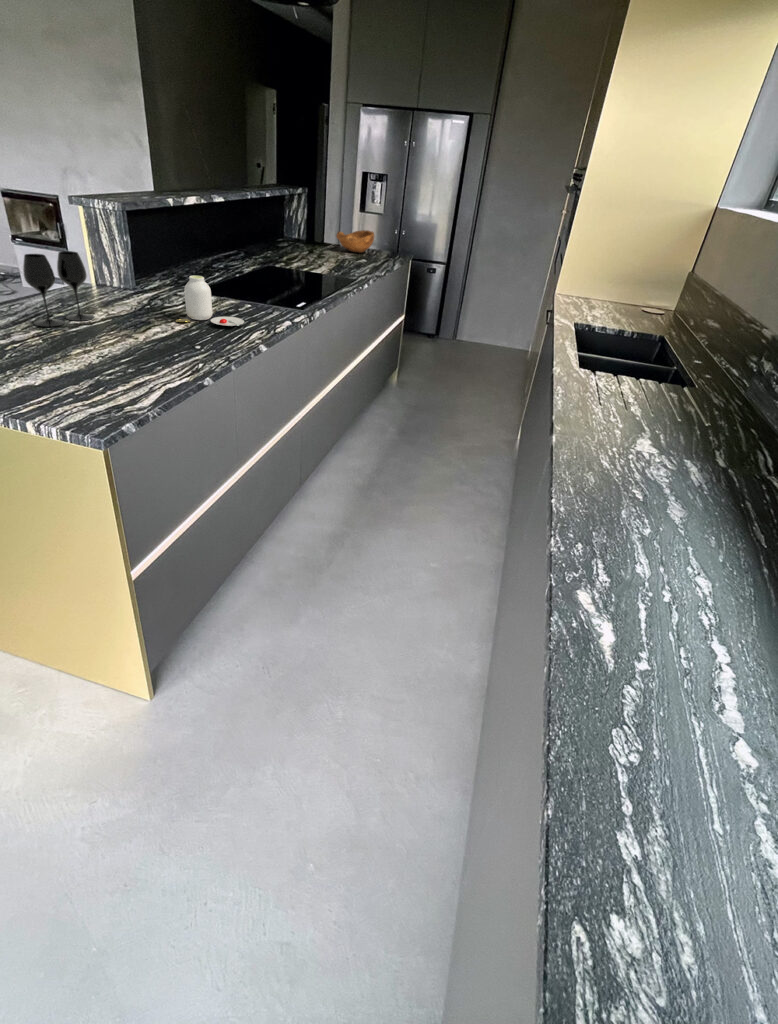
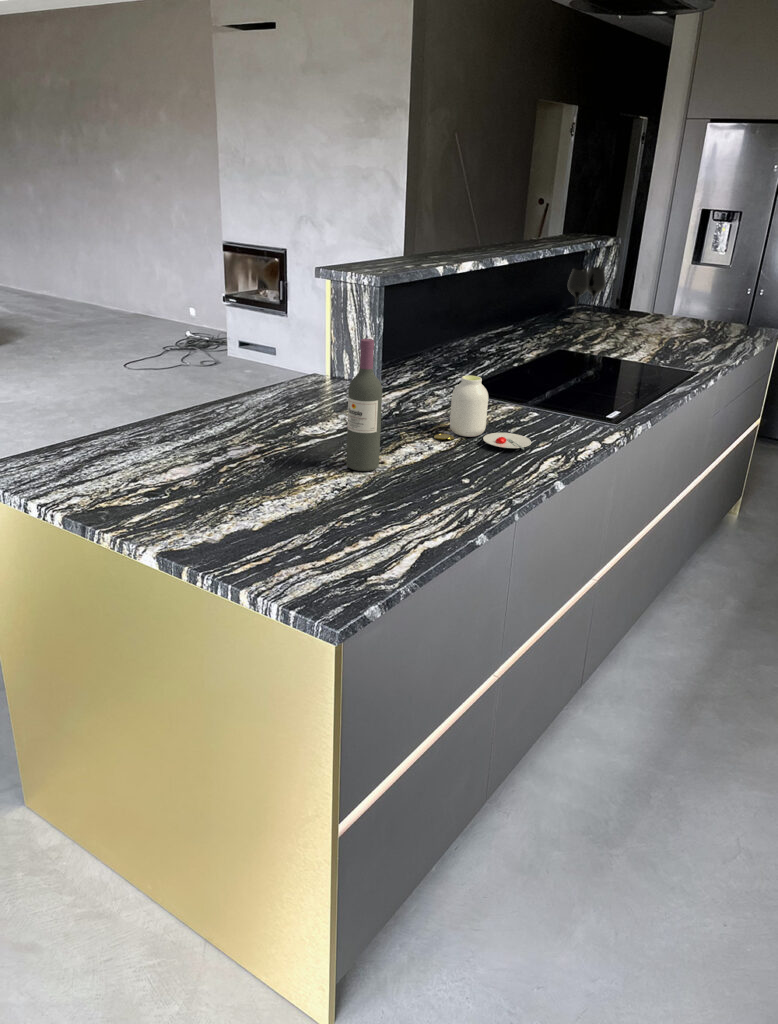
wooden bowl: present [337,230,374,253] -> none [661,295,722,327]
wine bottle: none [99,242,134,344] -> present [346,339,382,471]
wine glass: present [23,251,95,327] -> present [564,267,606,323]

